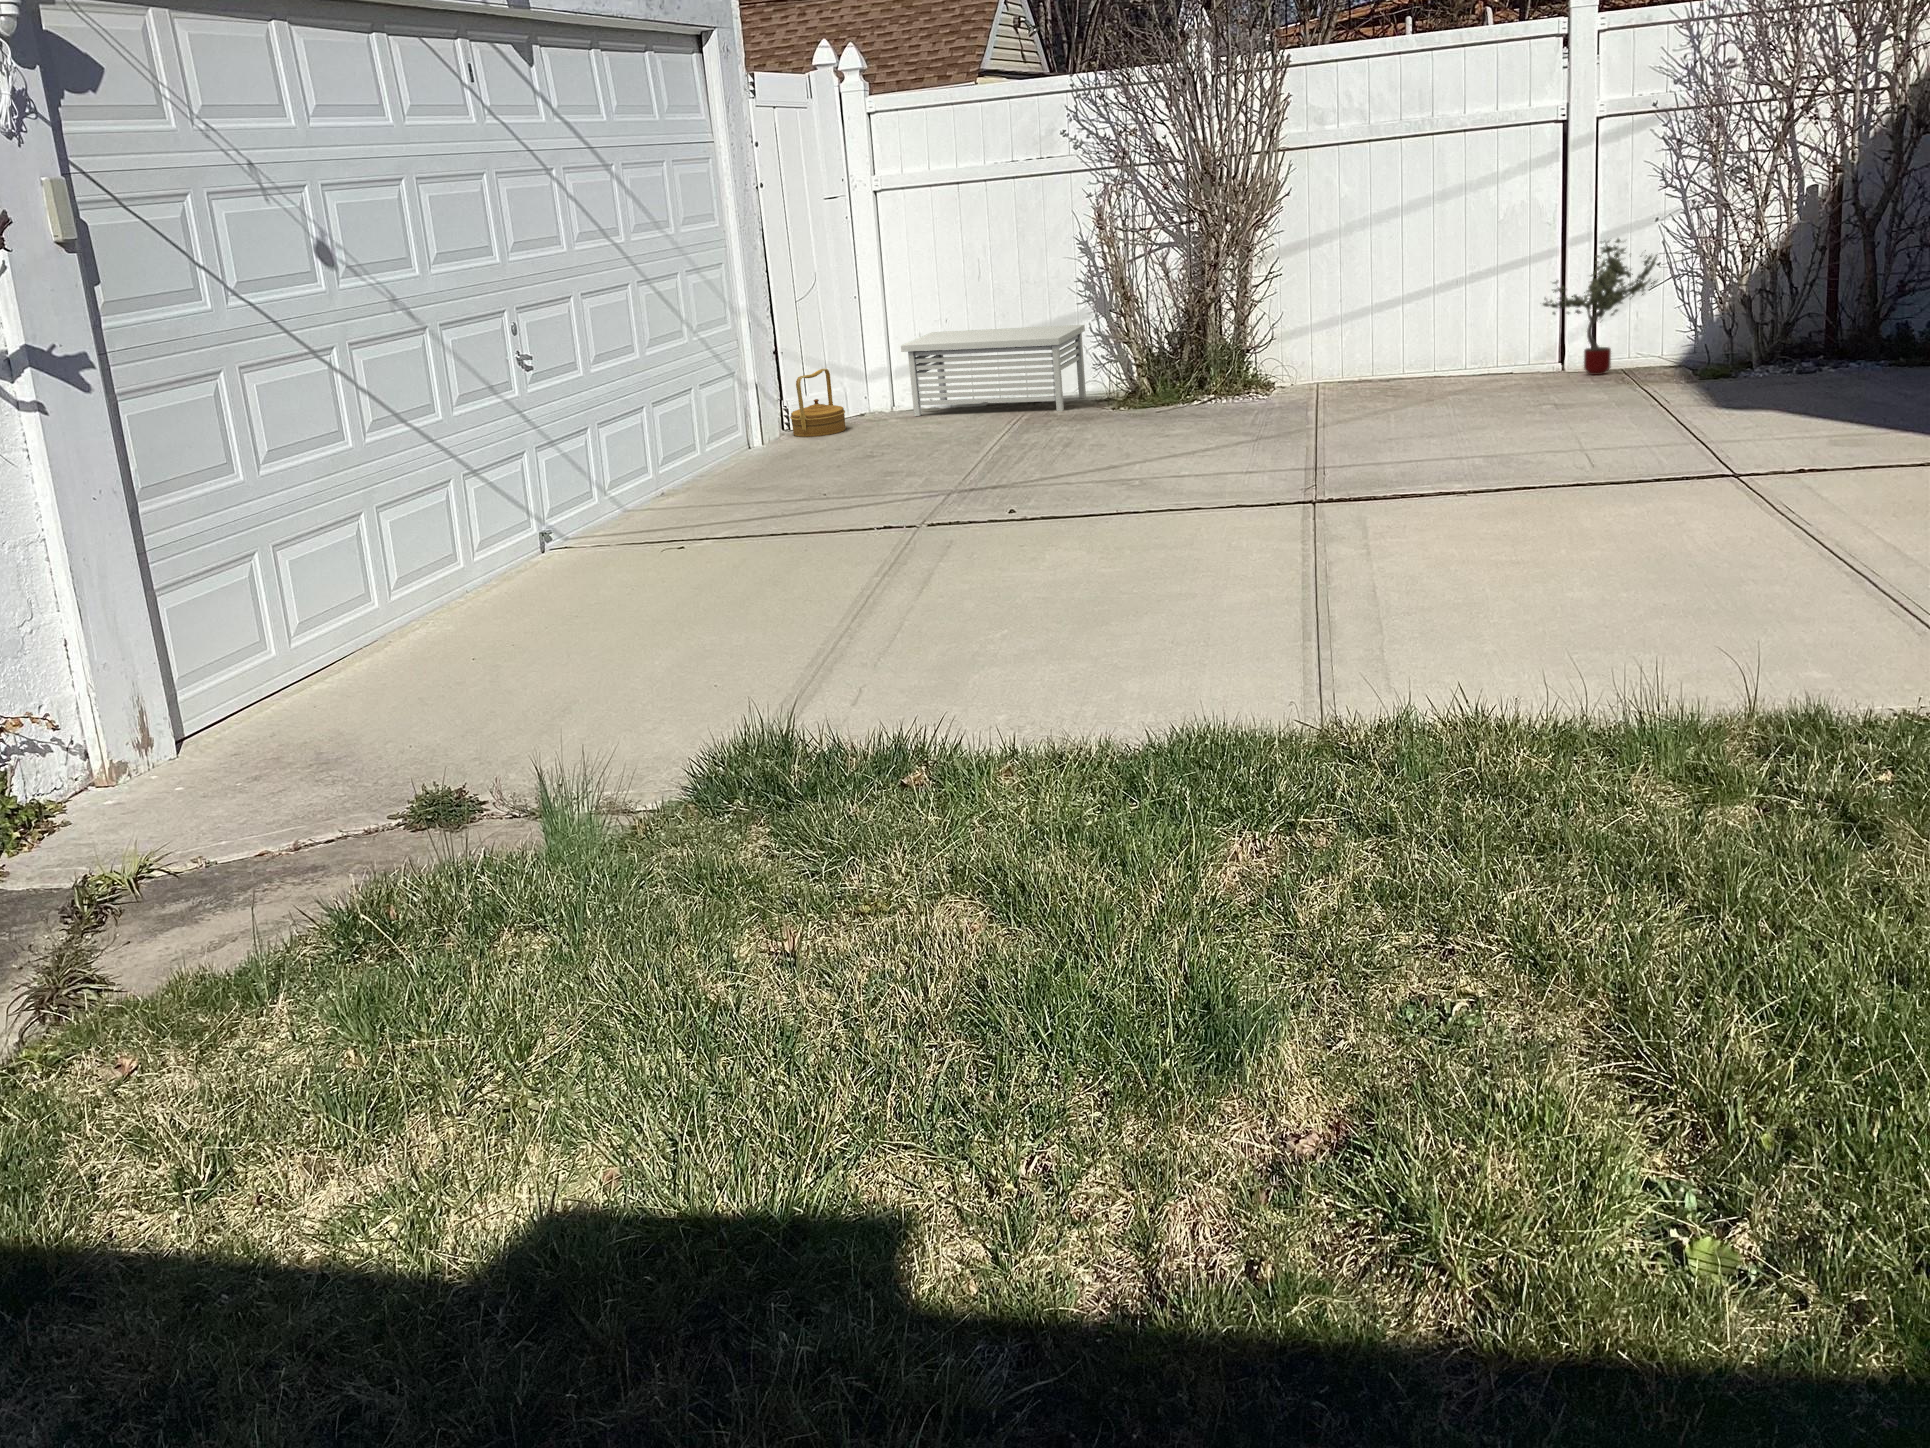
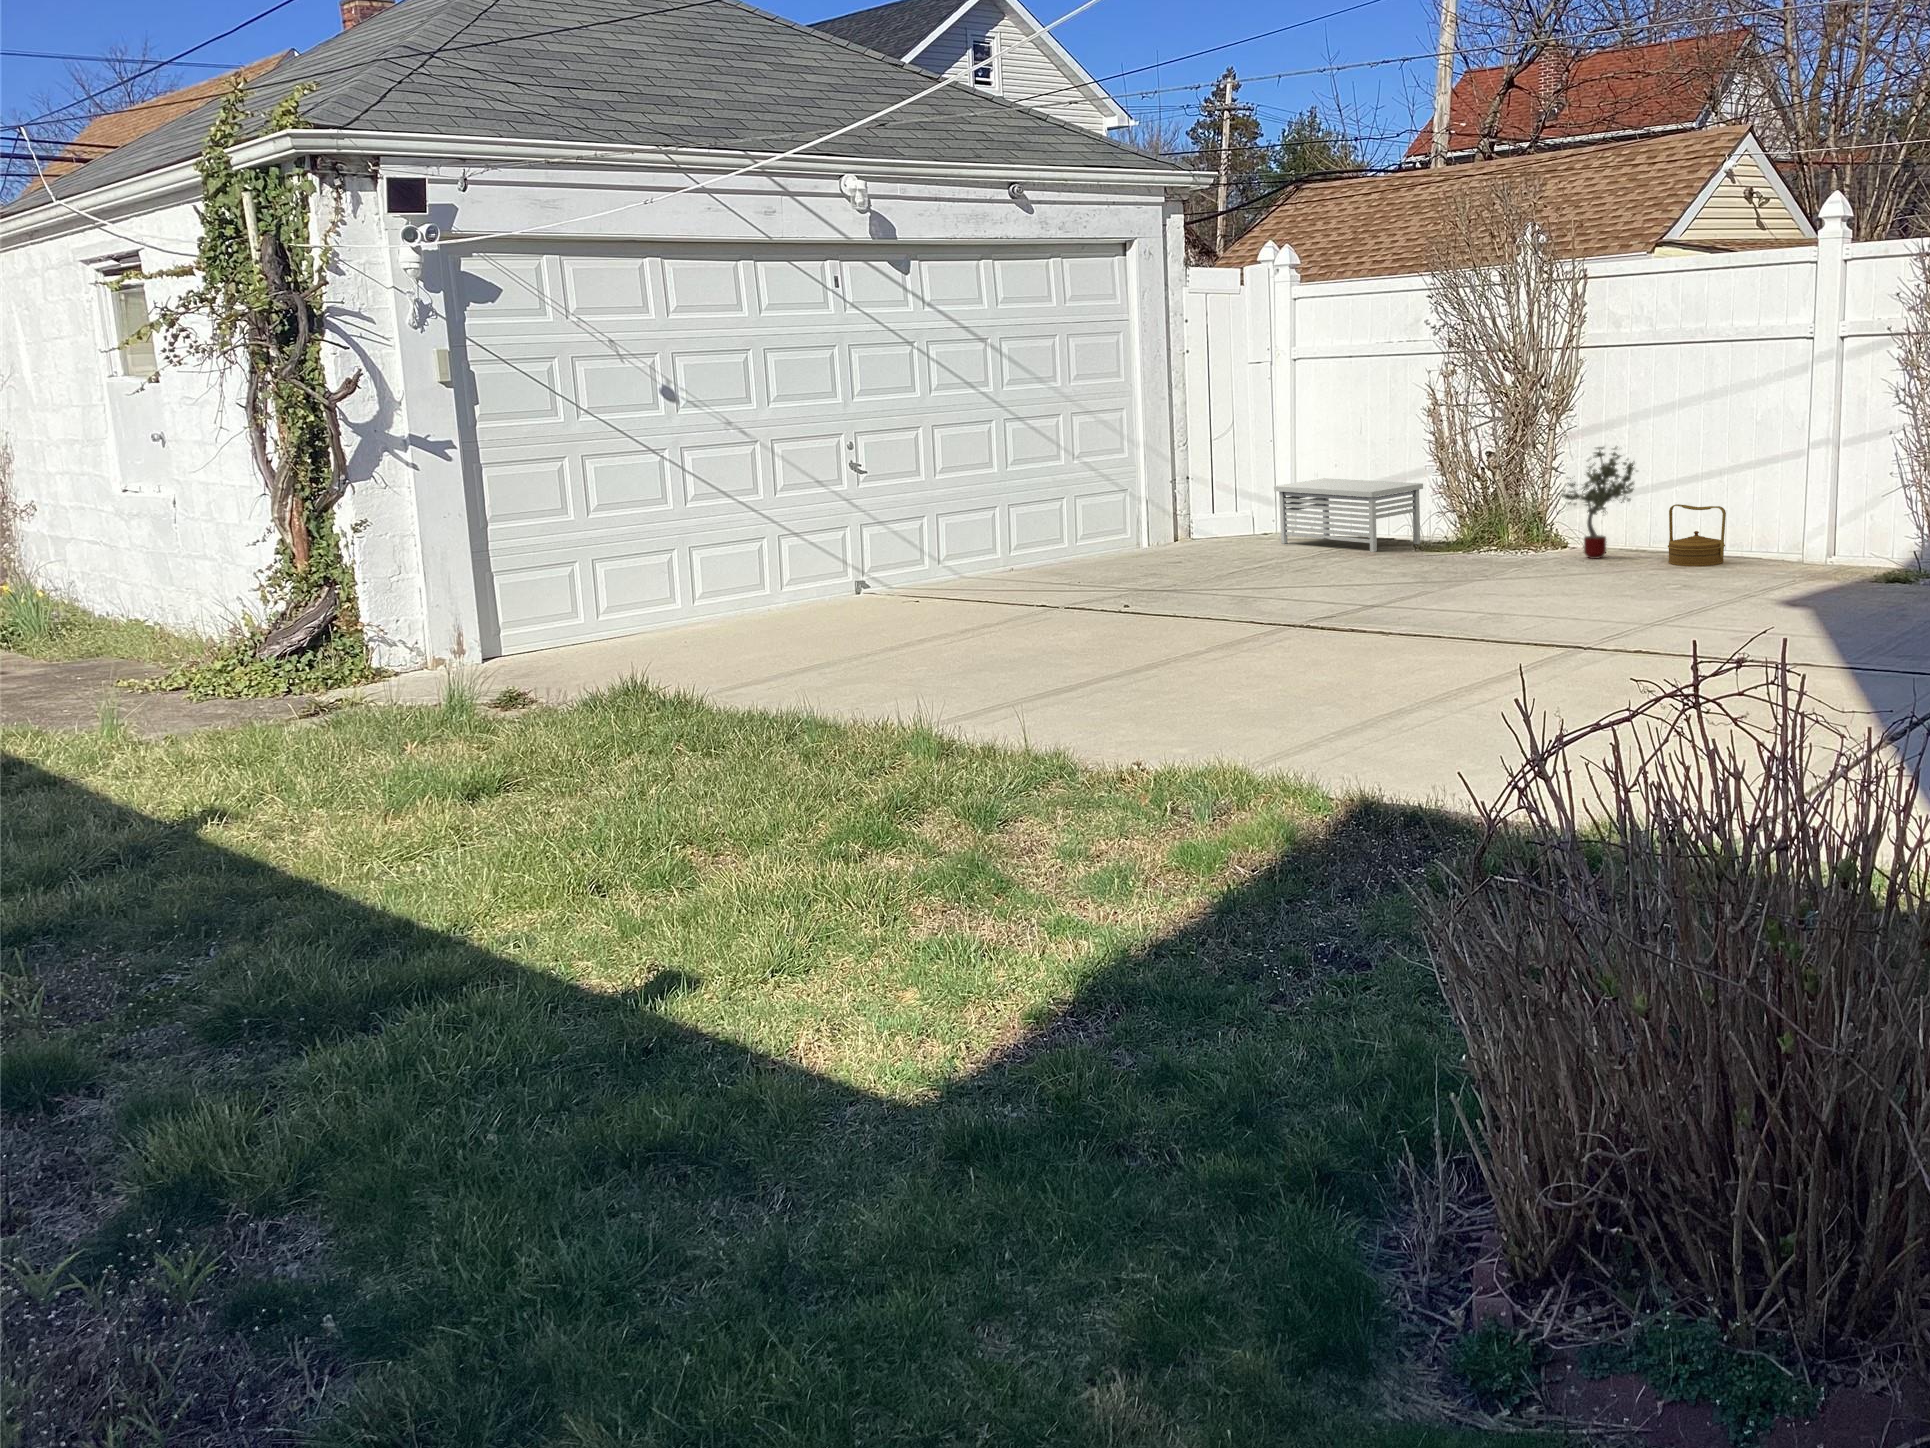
potted tree: present [1543,239,1657,375] -> present [1561,447,1634,559]
woven basket: present [790,369,846,437] -> present [1668,504,1726,566]

